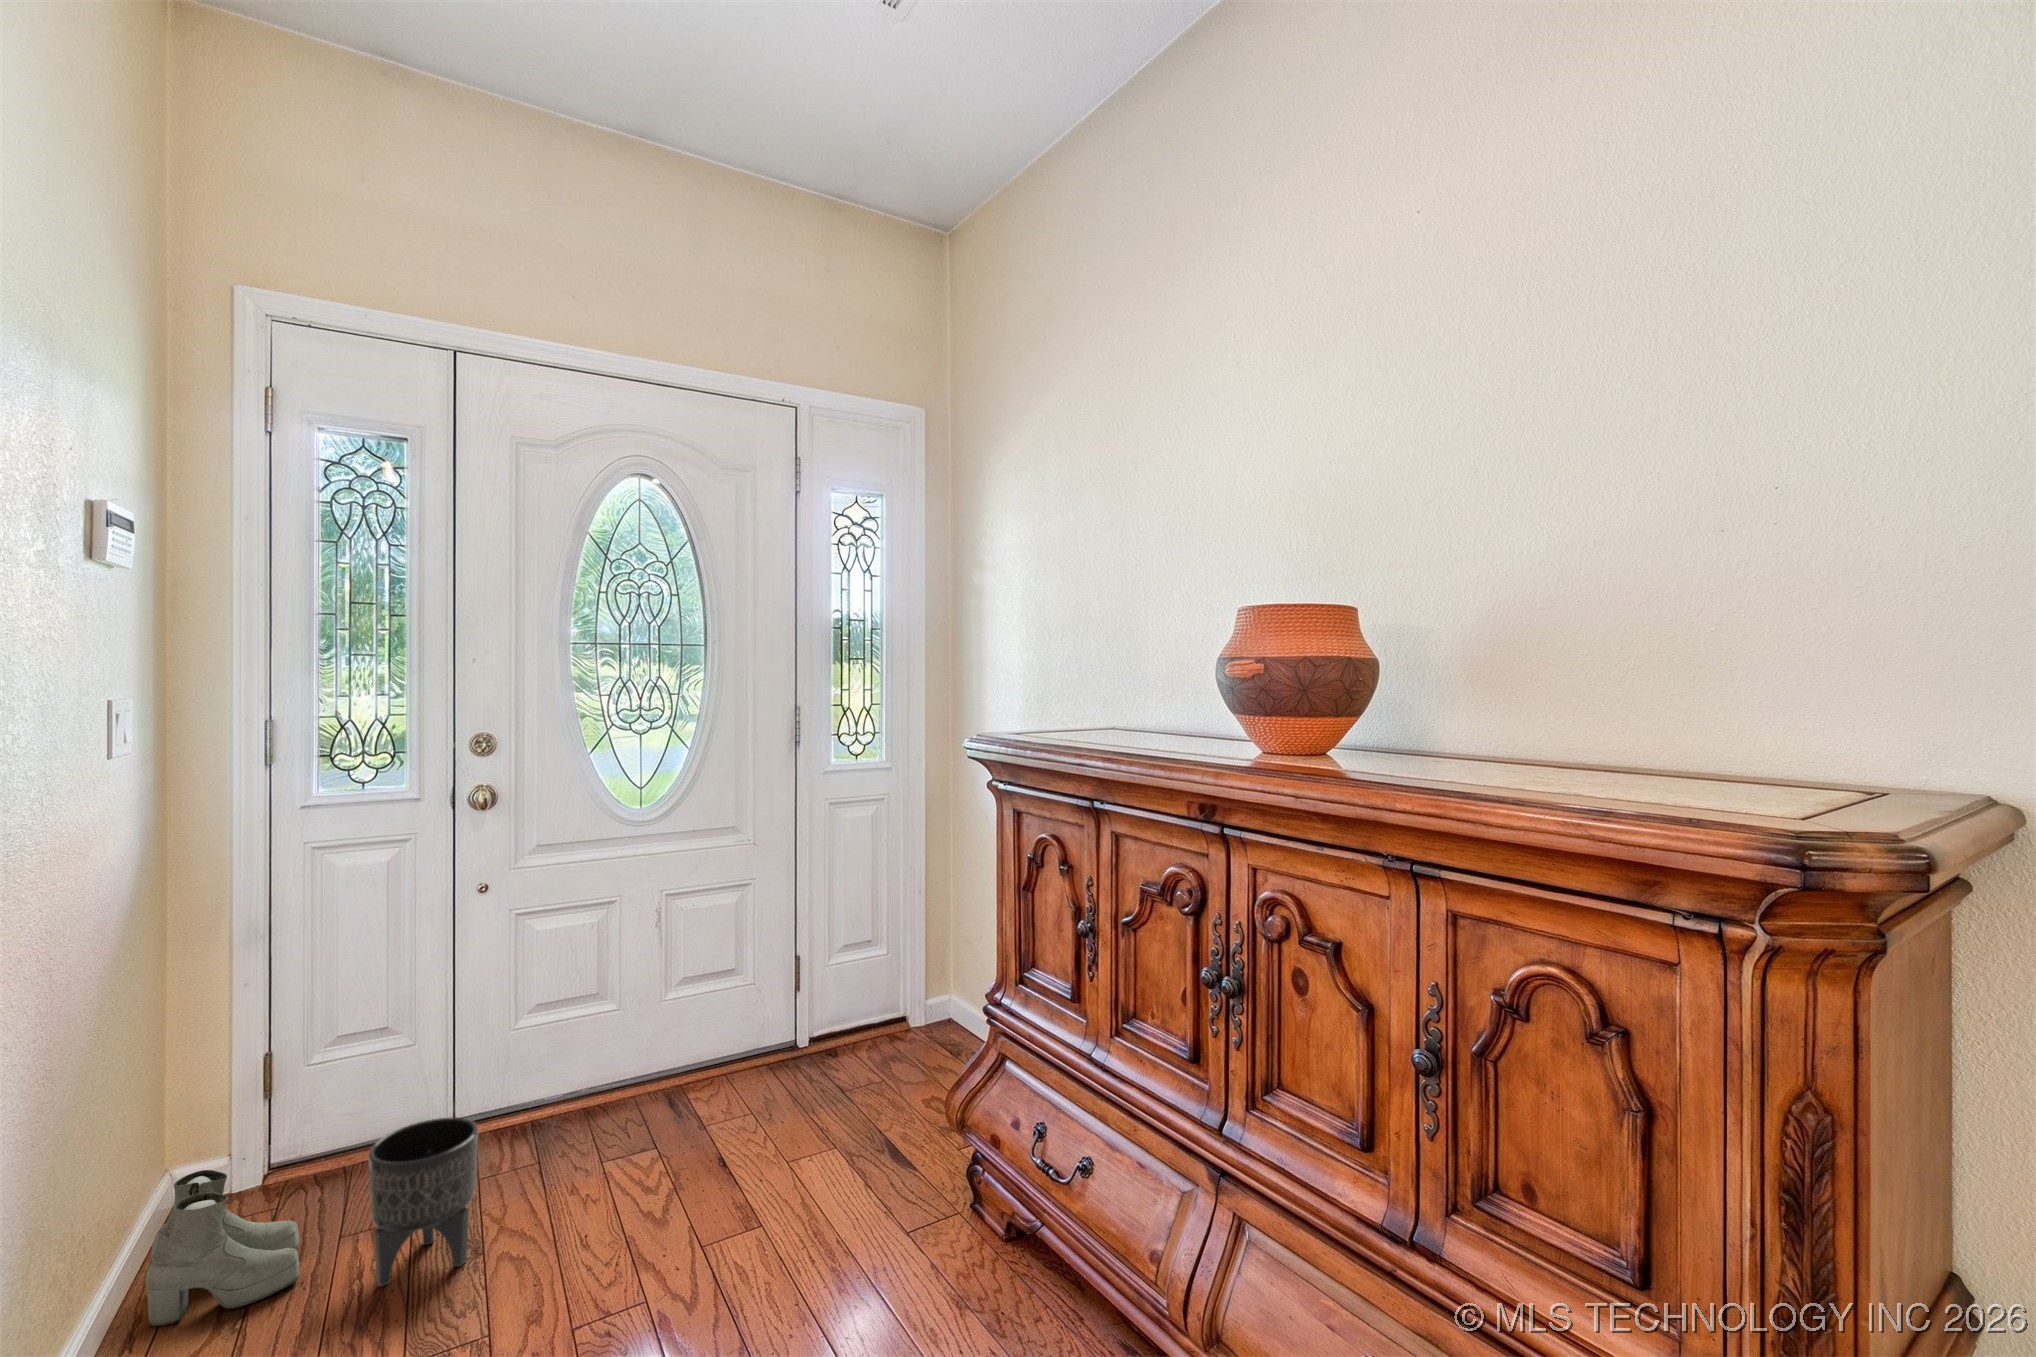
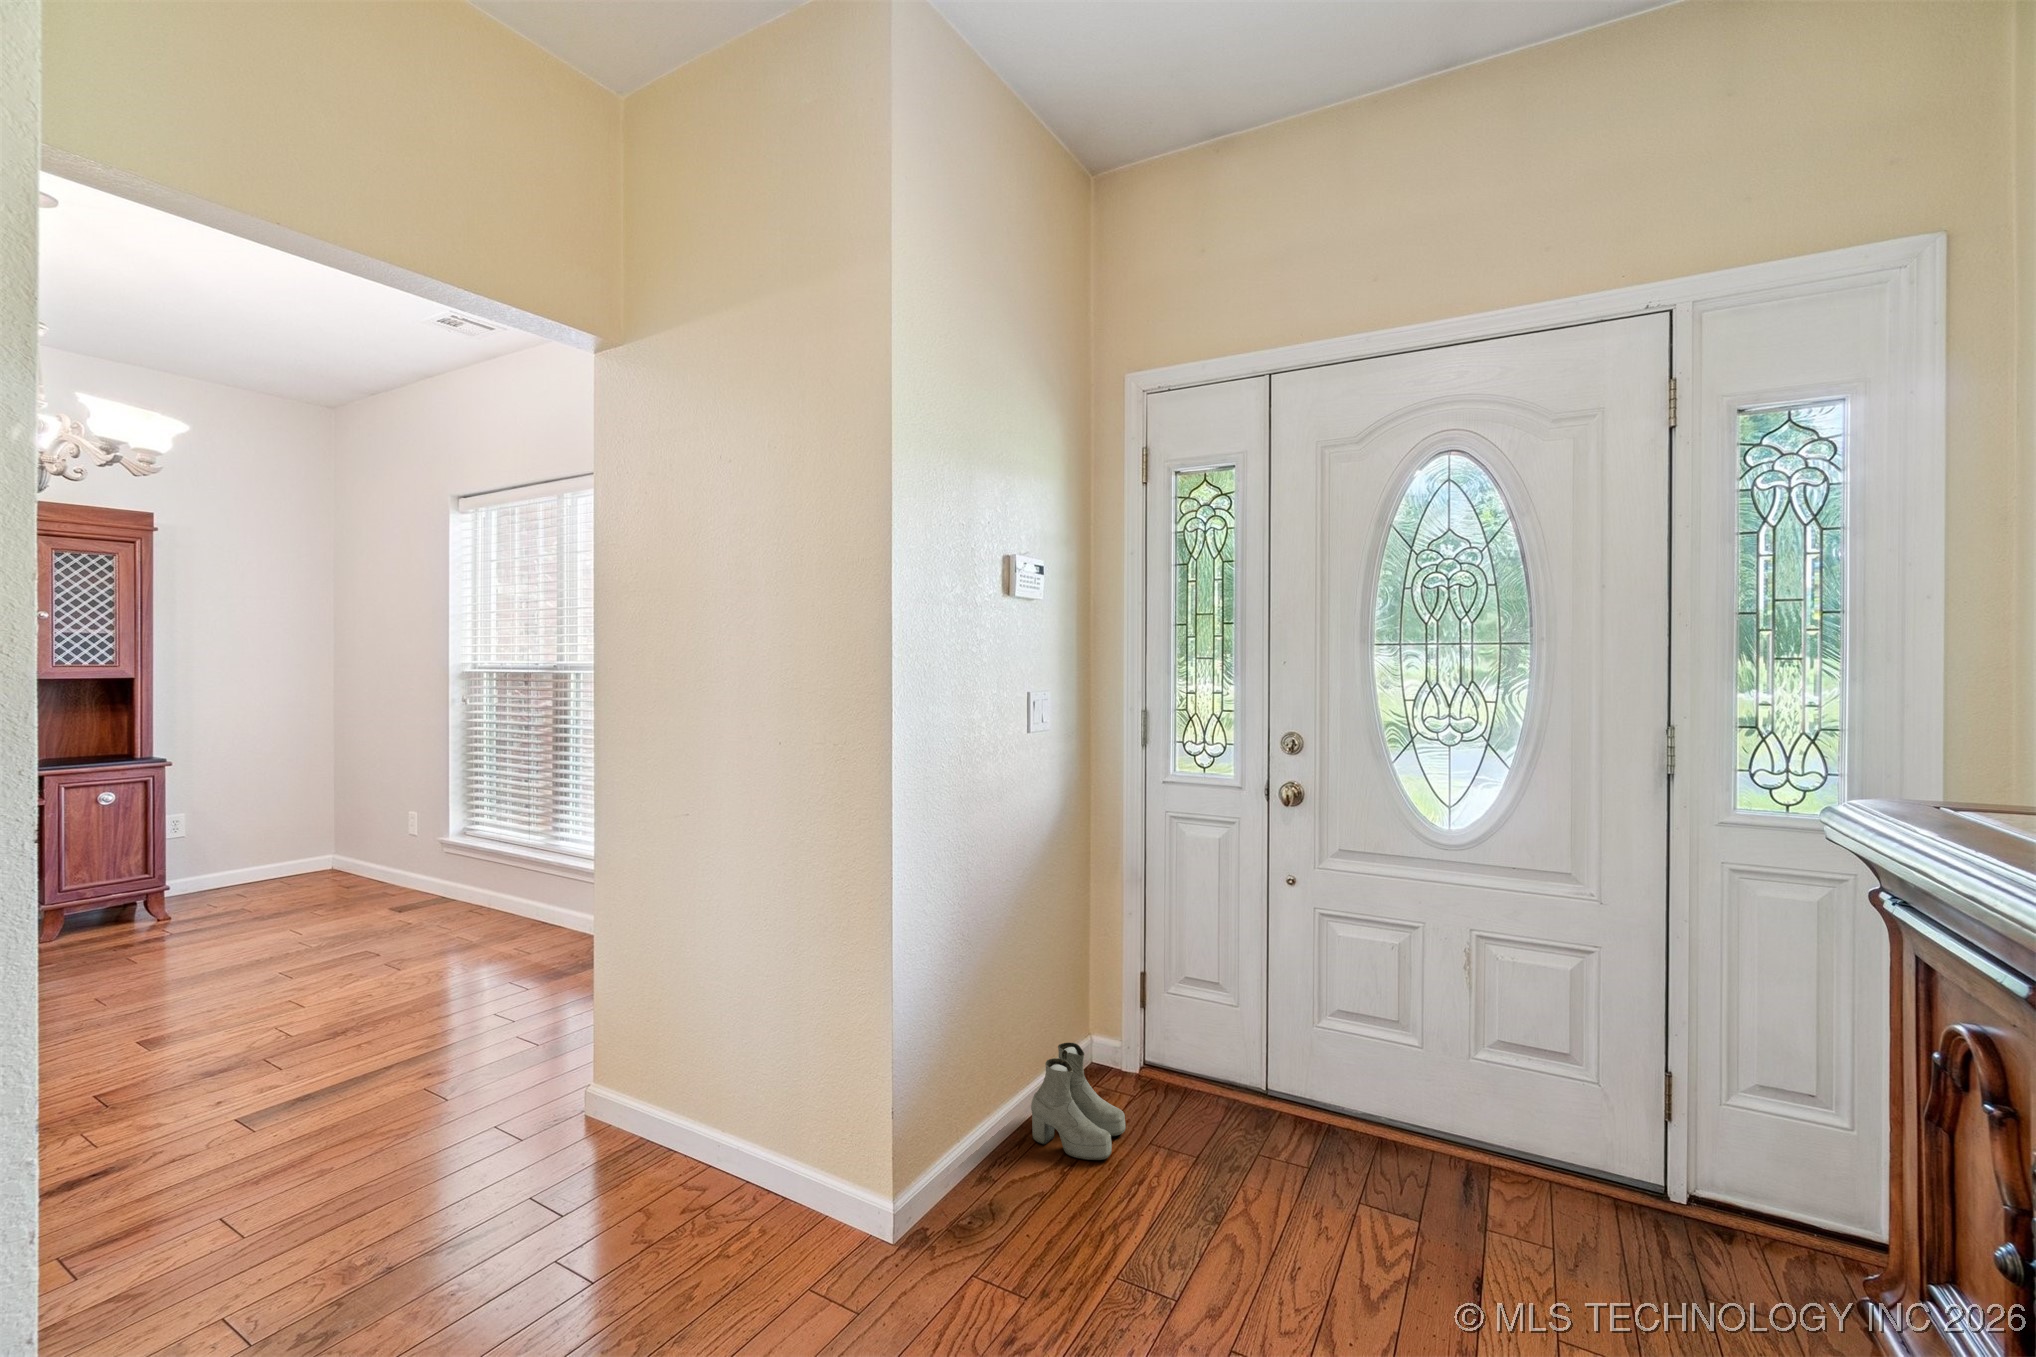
planter: present [368,1118,478,1287] -> none [1139,1074,1222,1223]

